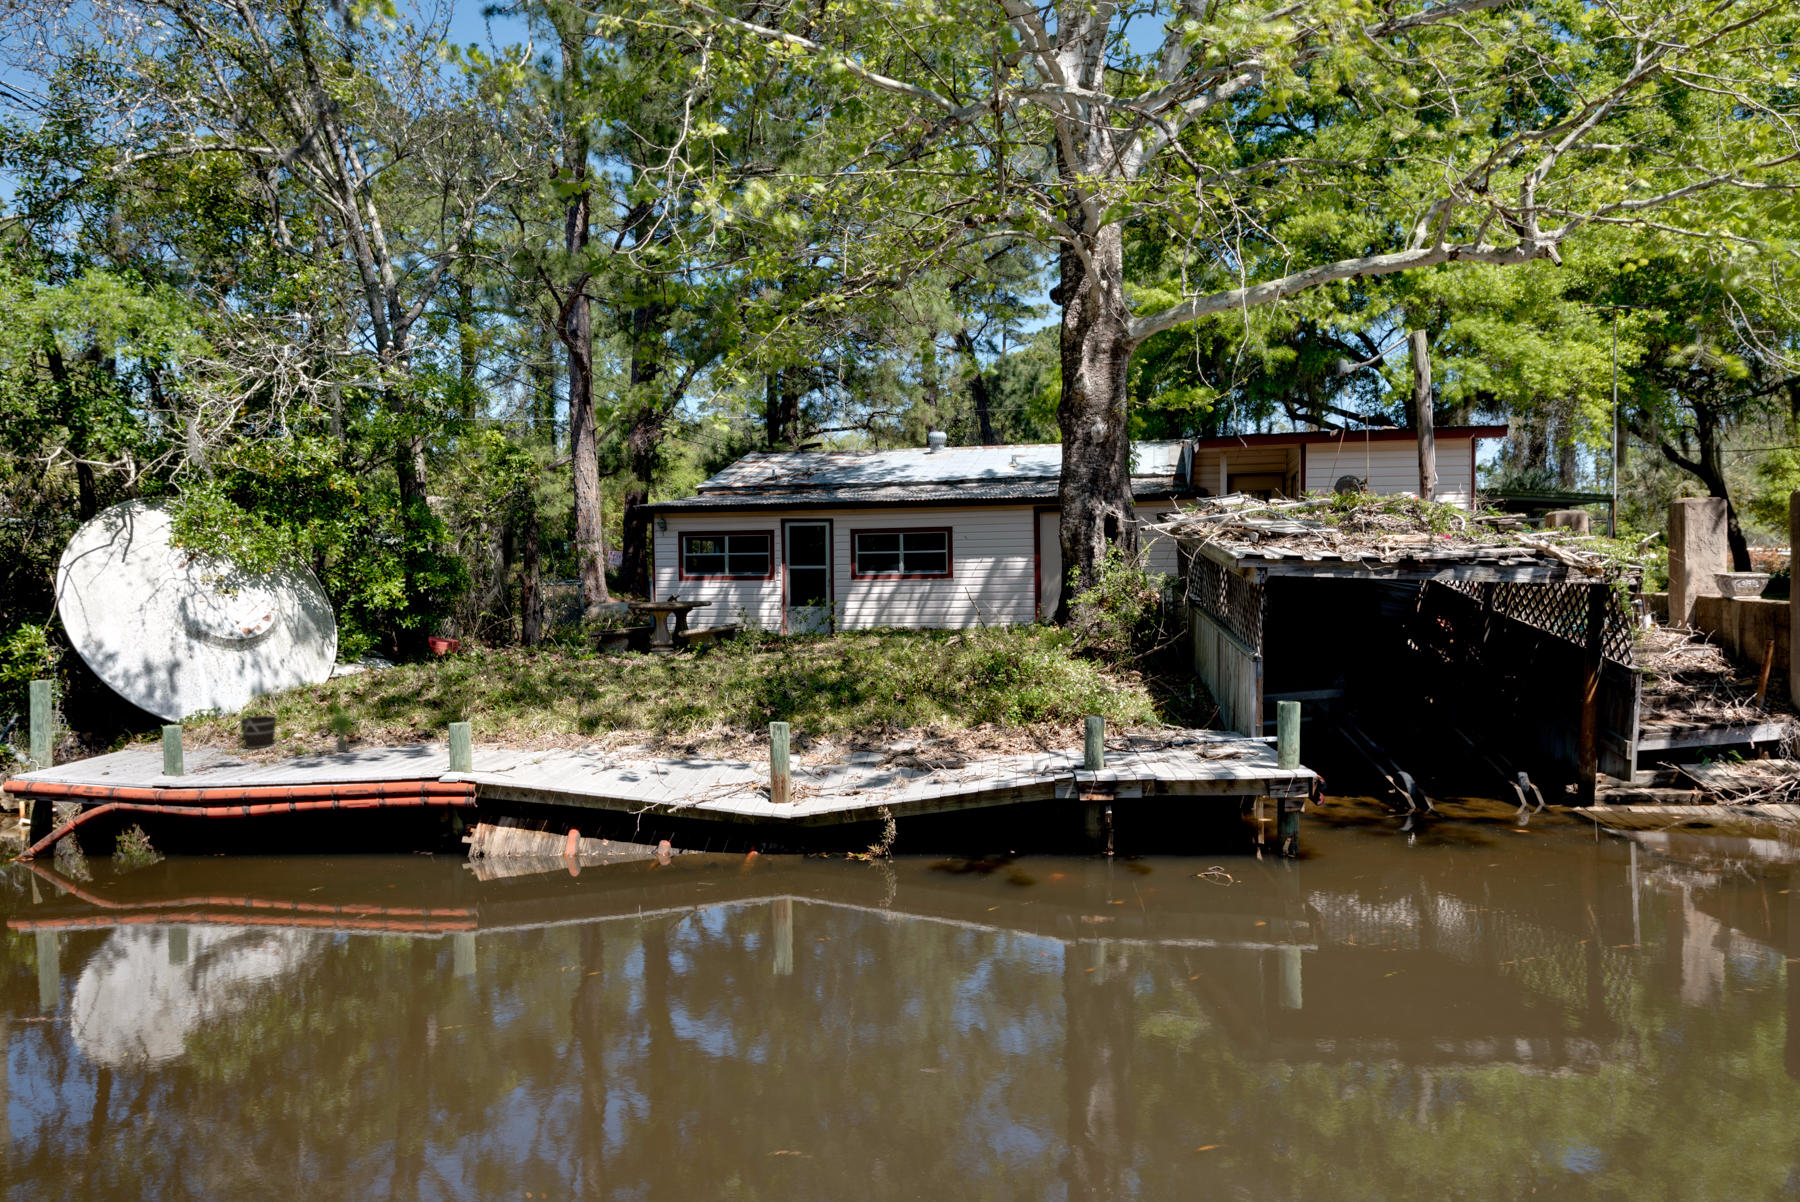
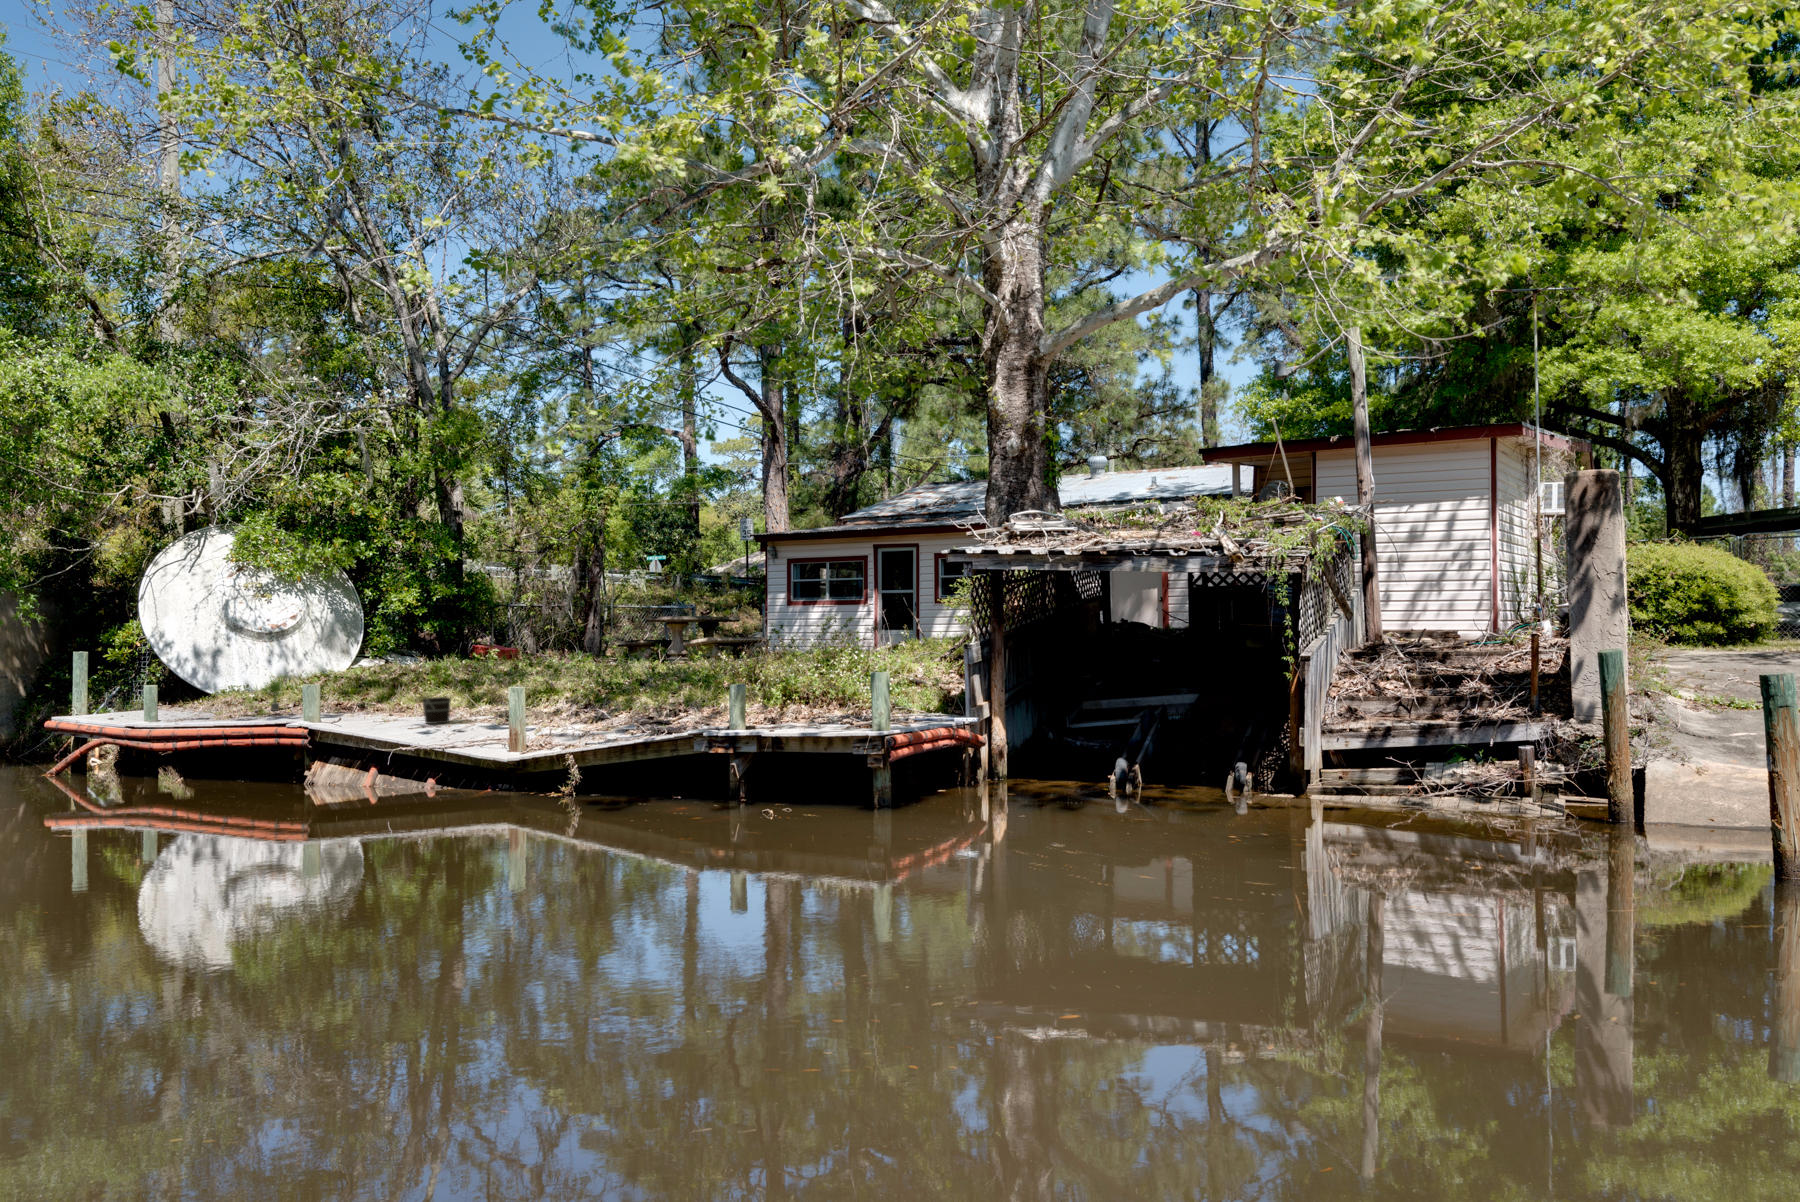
bucket: present [241,716,276,748] -> present [422,697,451,724]

